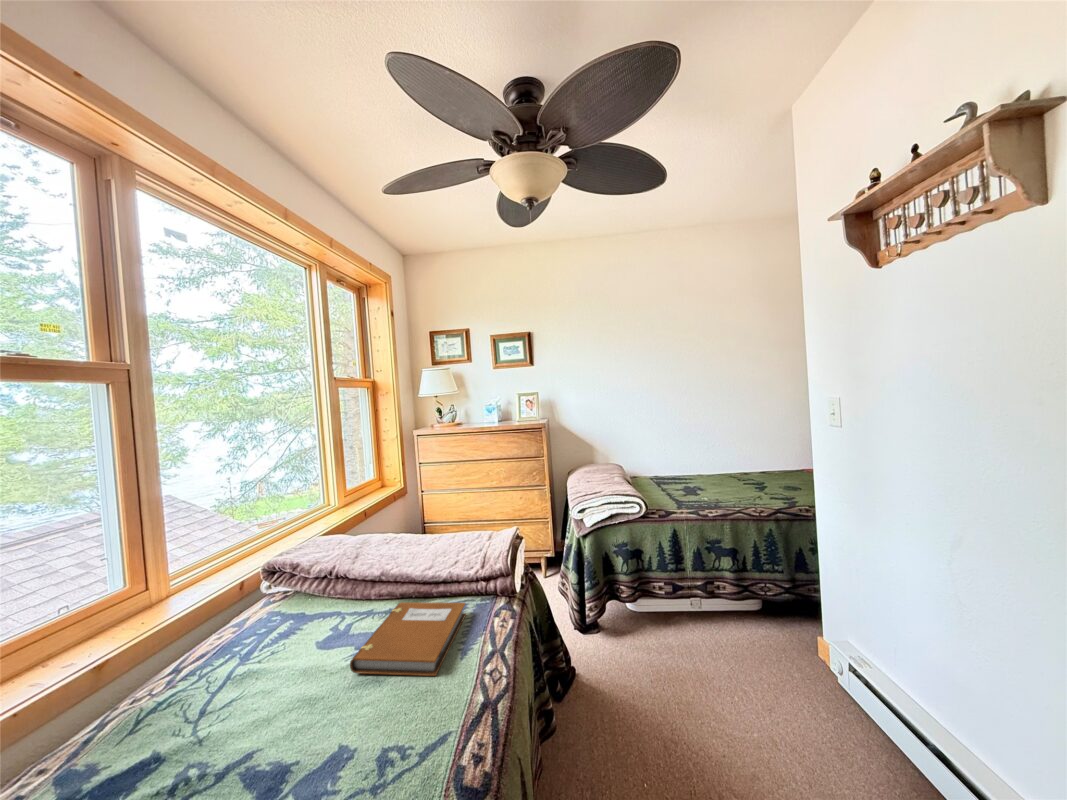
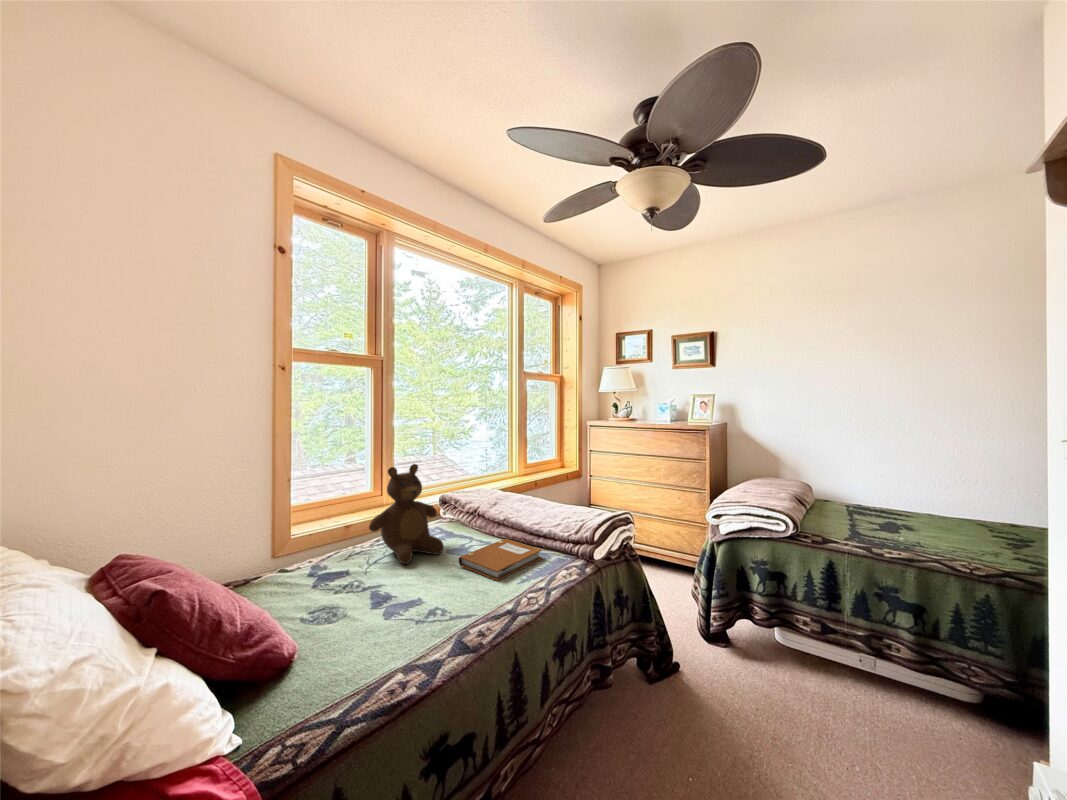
teddy bear: none [135,524,304,714] -> present [369,464,444,564]

